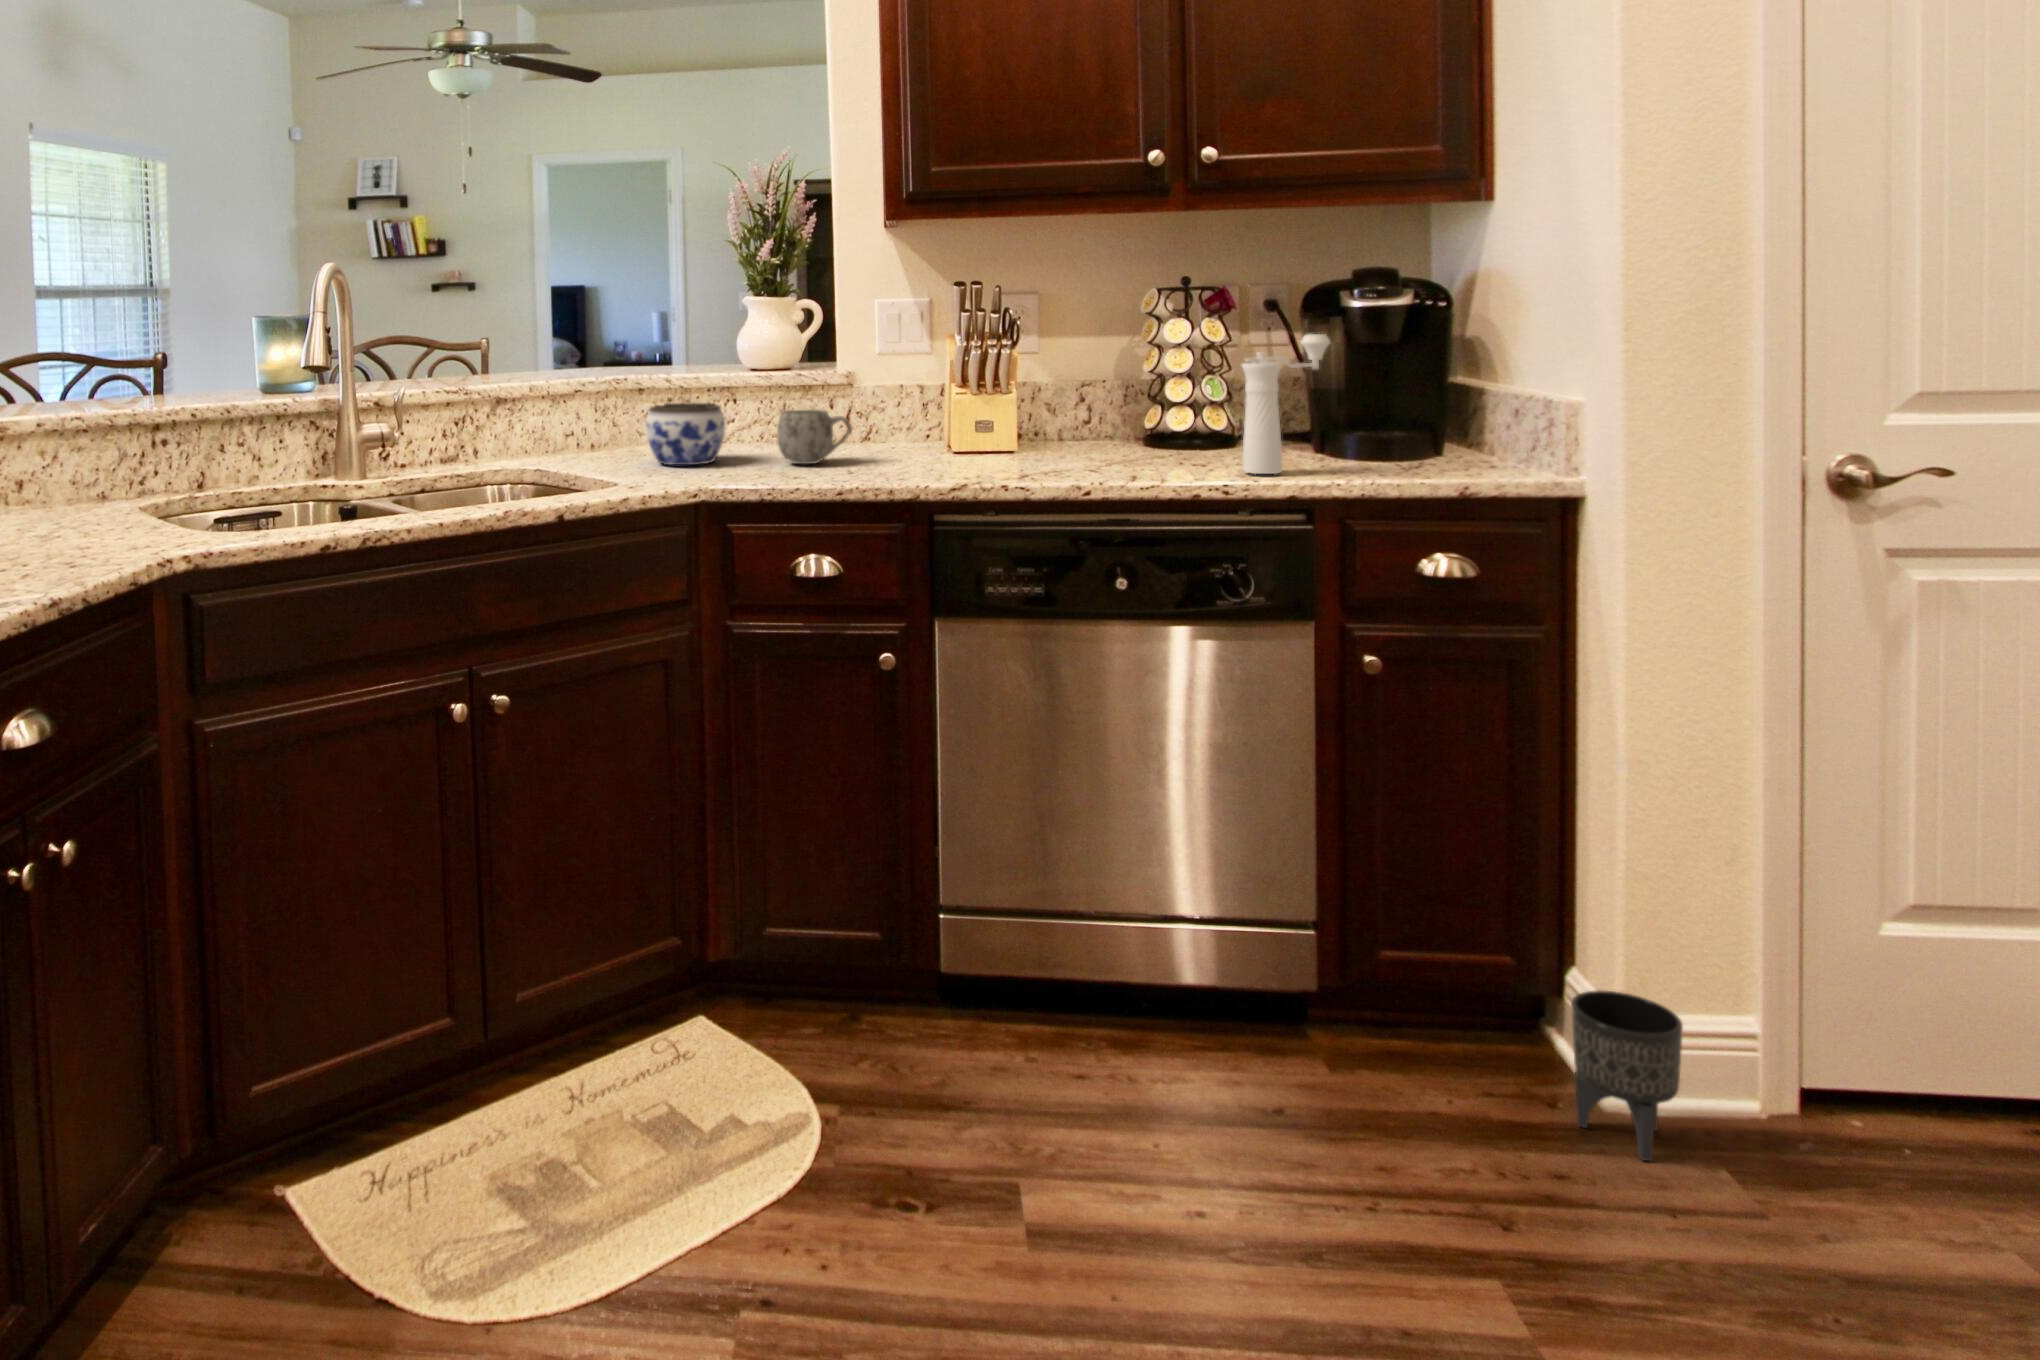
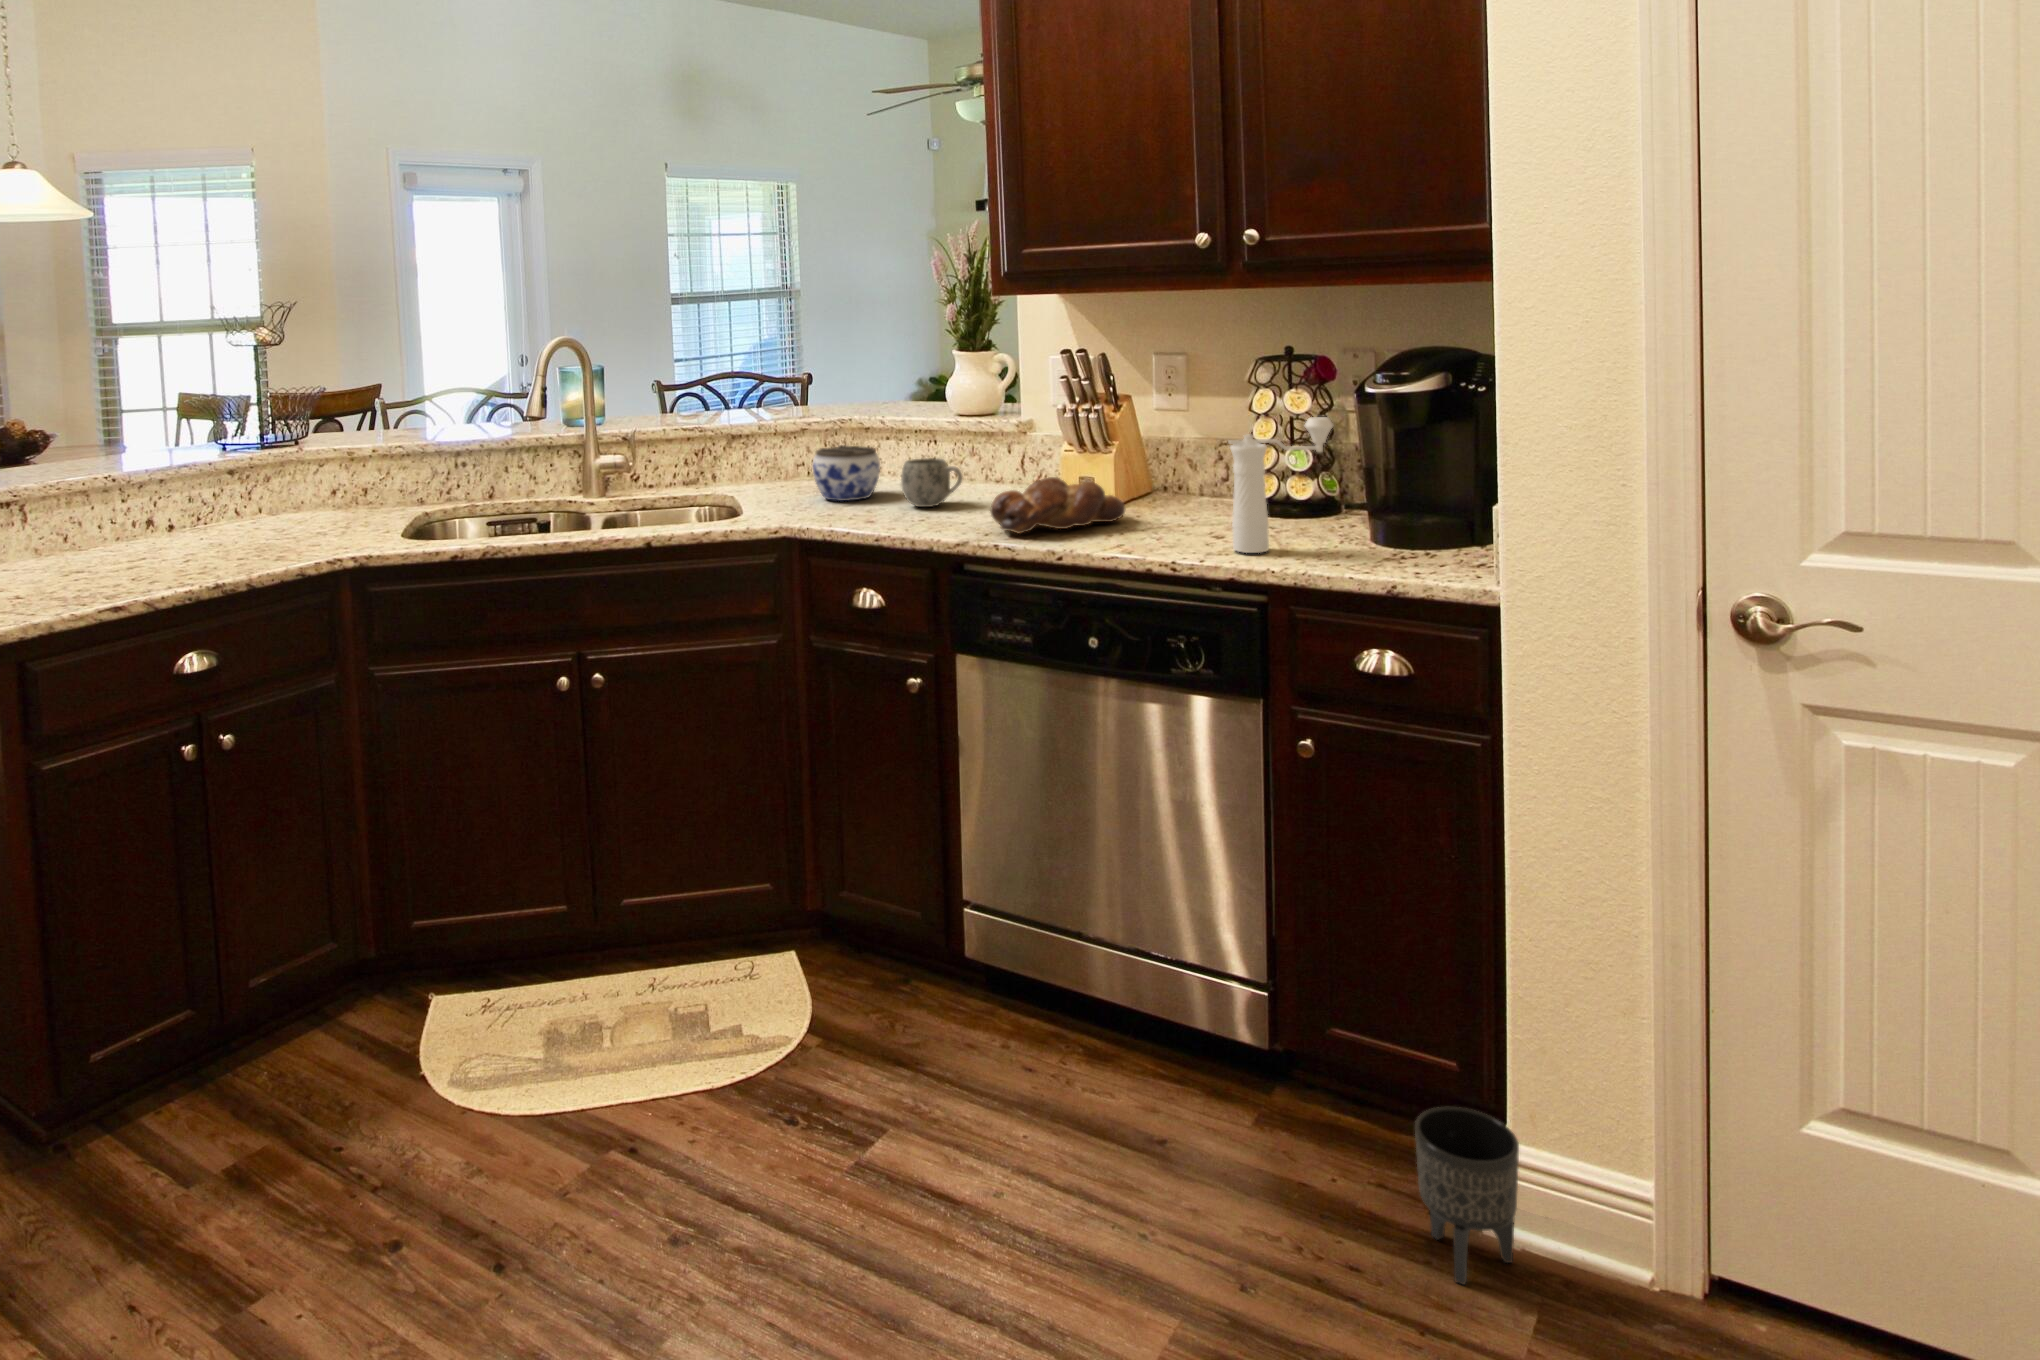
bread loaf: none [946,416,1067,476] -> present [990,477,1126,533]

